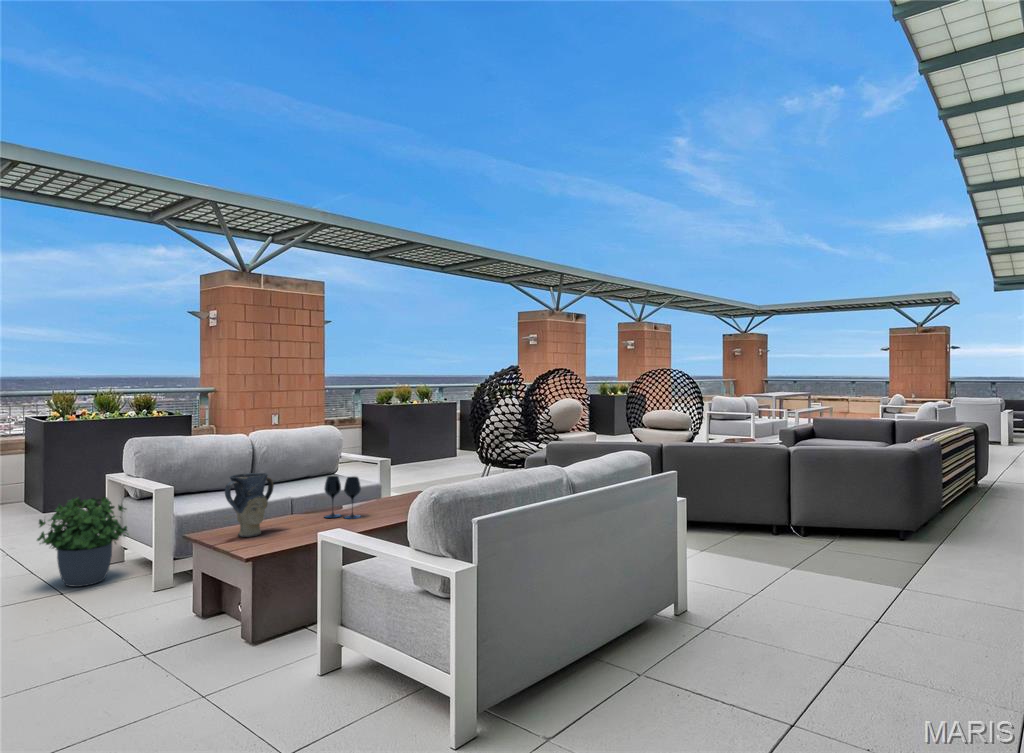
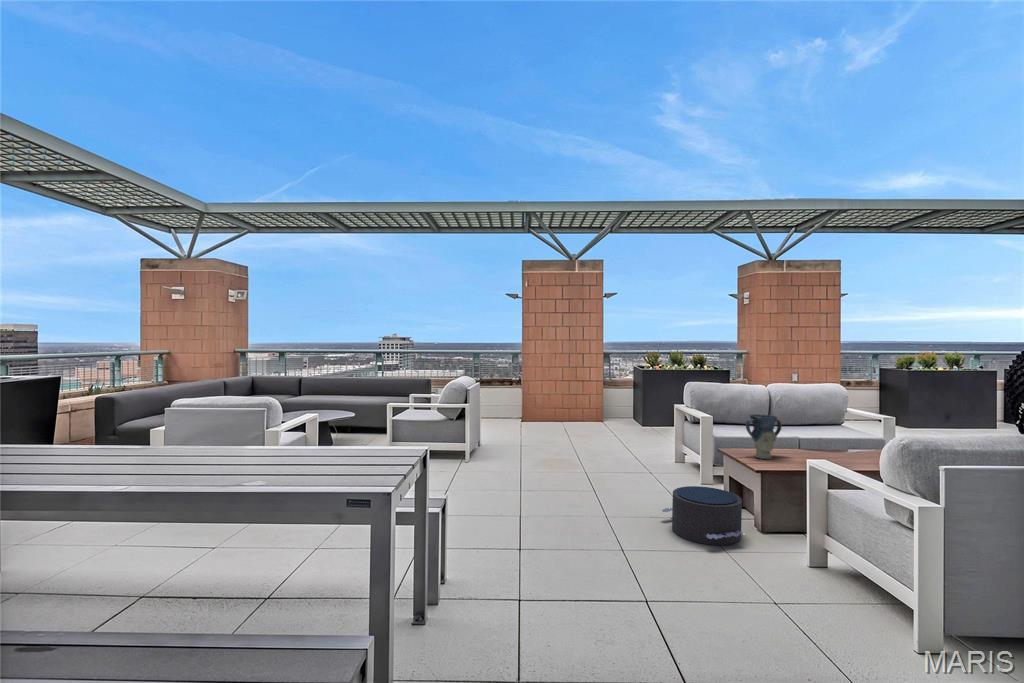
wine glass: present [325,476,361,519] -> none [823,425,857,462]
potted plant: present [37,497,128,587] -> none [639,414,687,470]
pouf: none [81,598,229,701] -> present [662,486,742,545]

